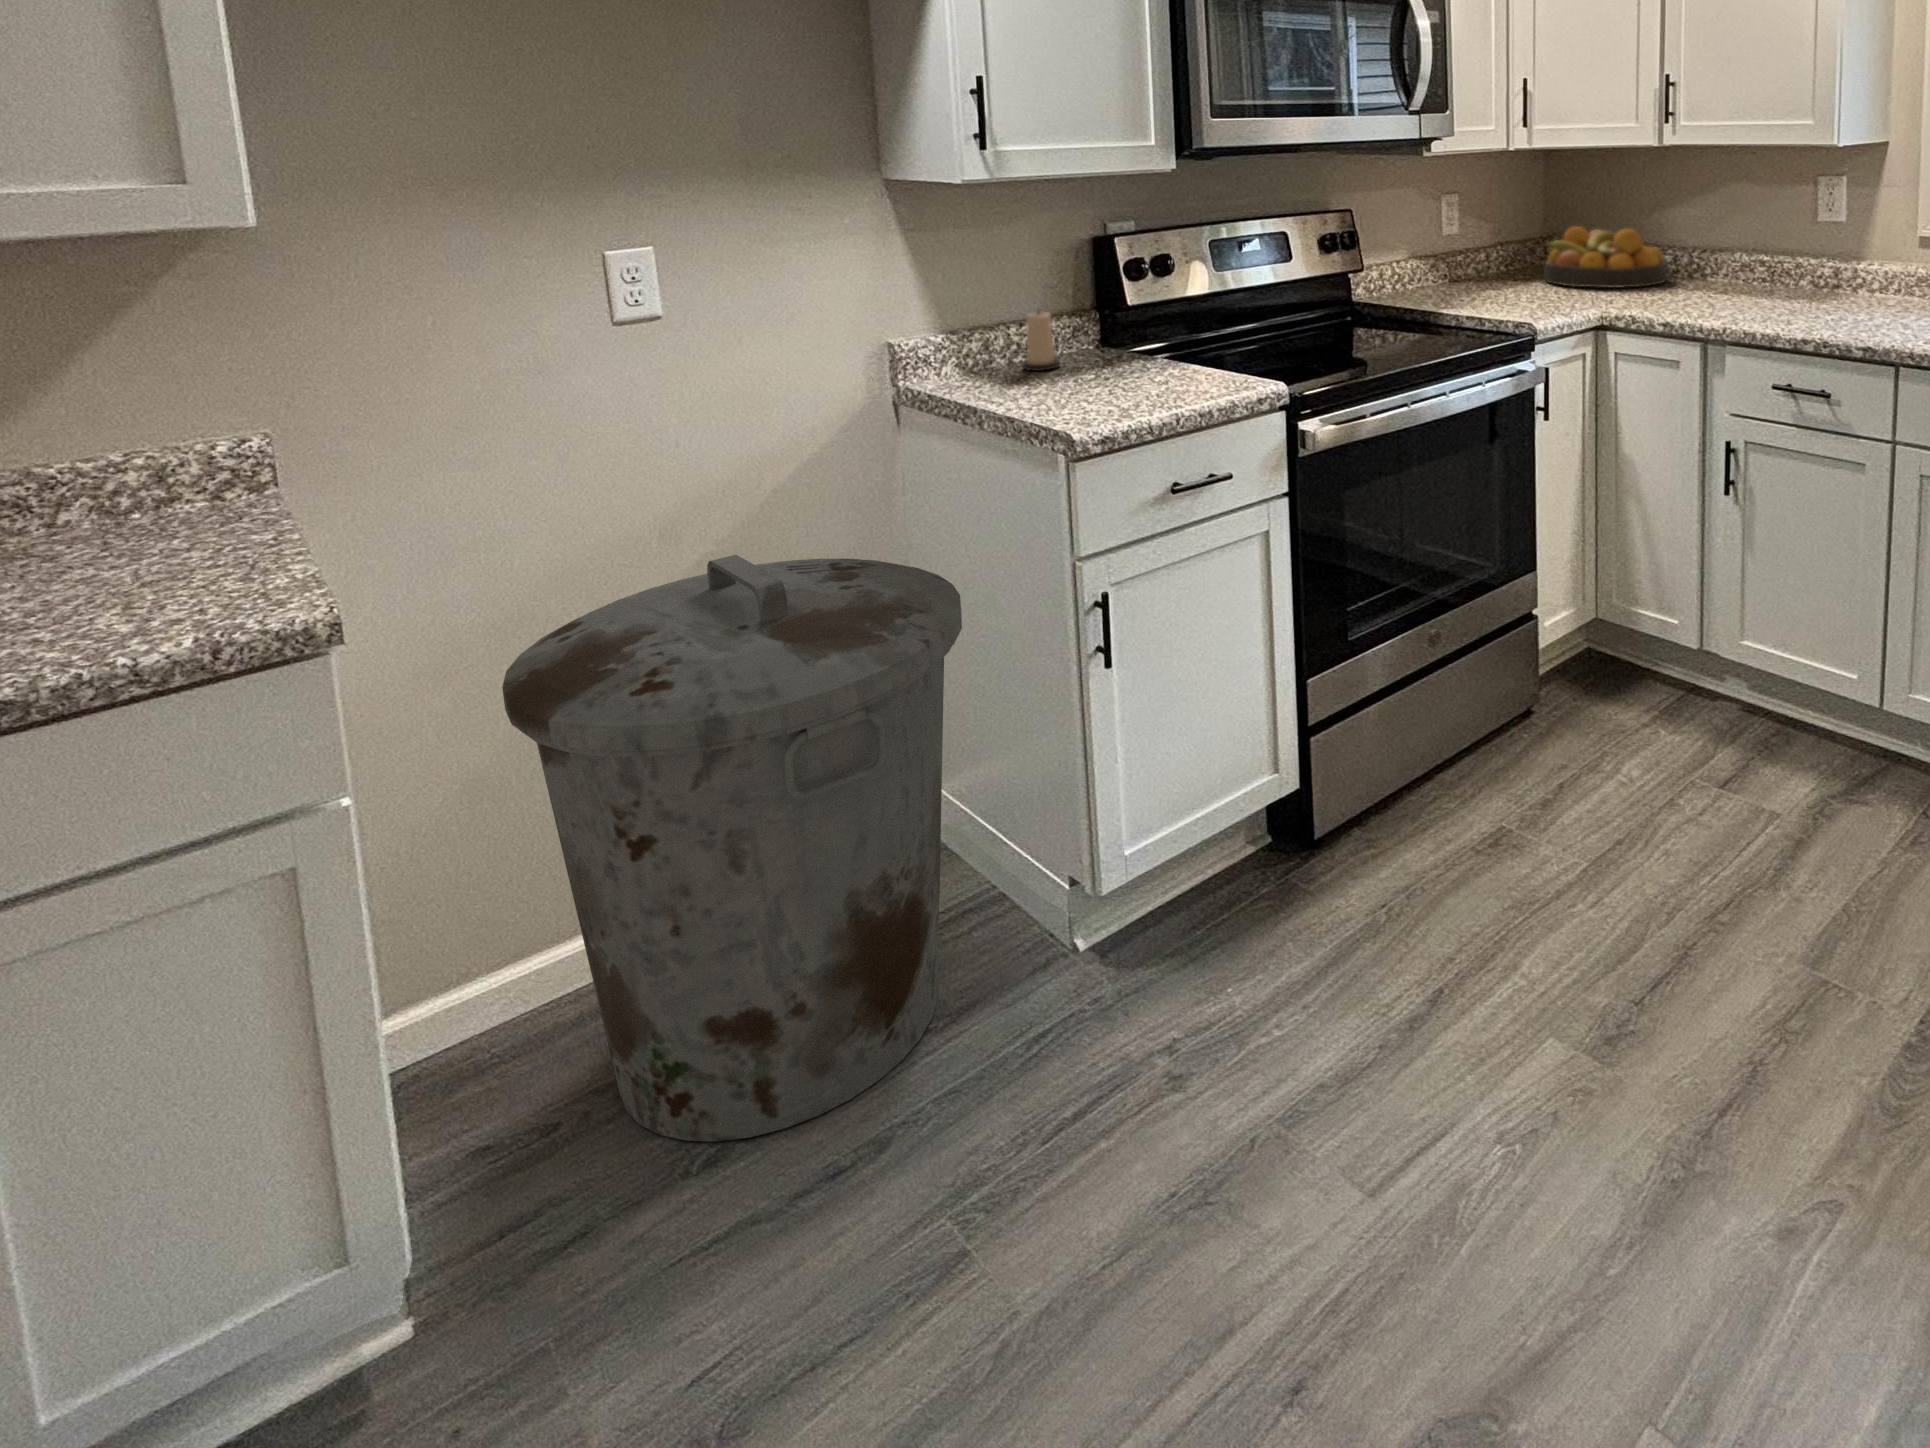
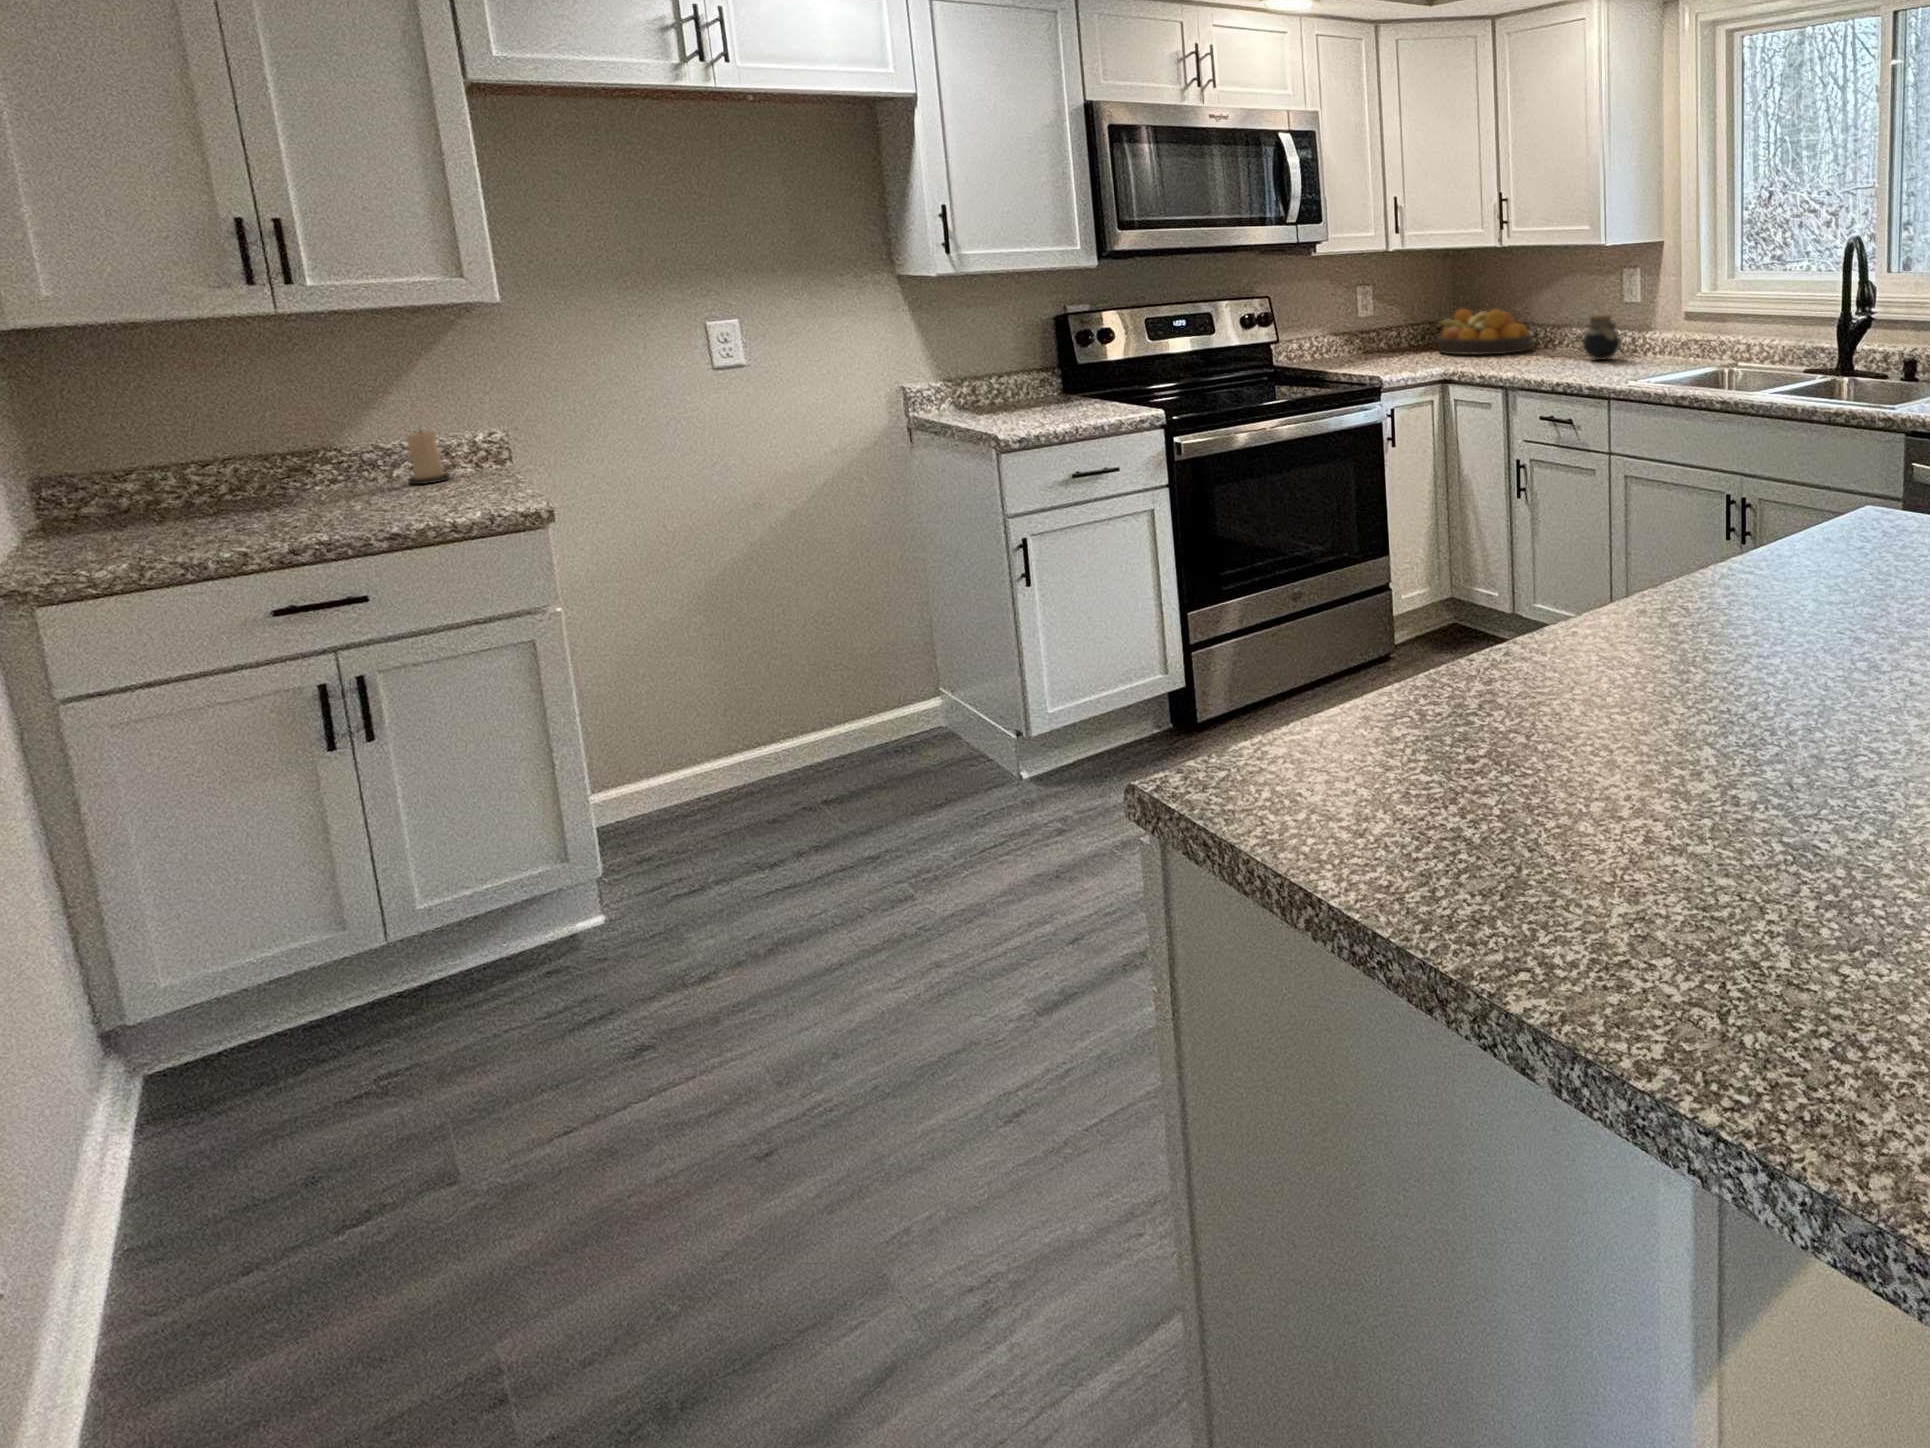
jar: none [1768,239,1826,299] -> present [1583,315,1620,360]
candle: present [1023,311,1061,371] -> present [407,430,449,484]
trash can: present [502,555,962,1141] -> none [648,511,937,853]

